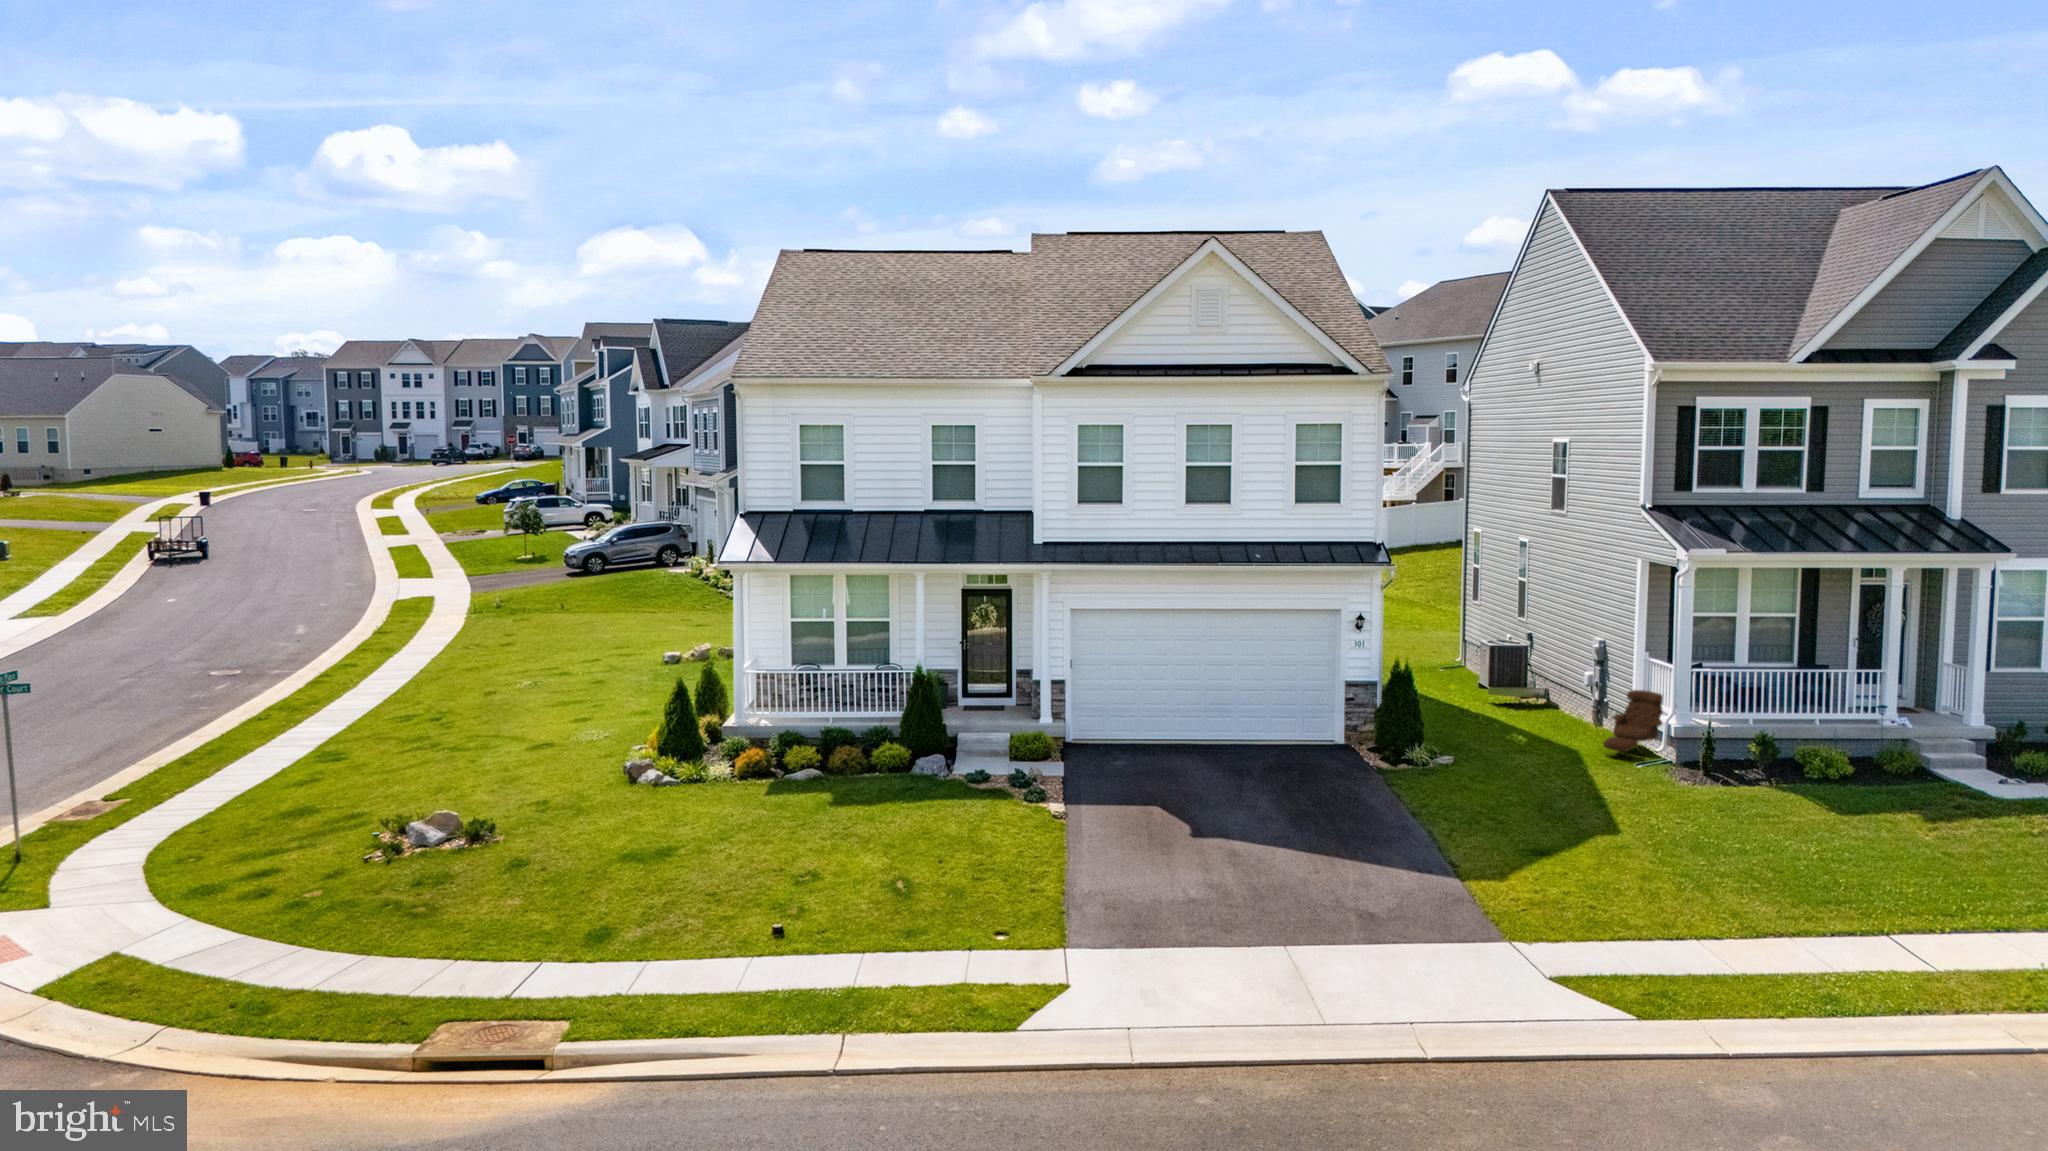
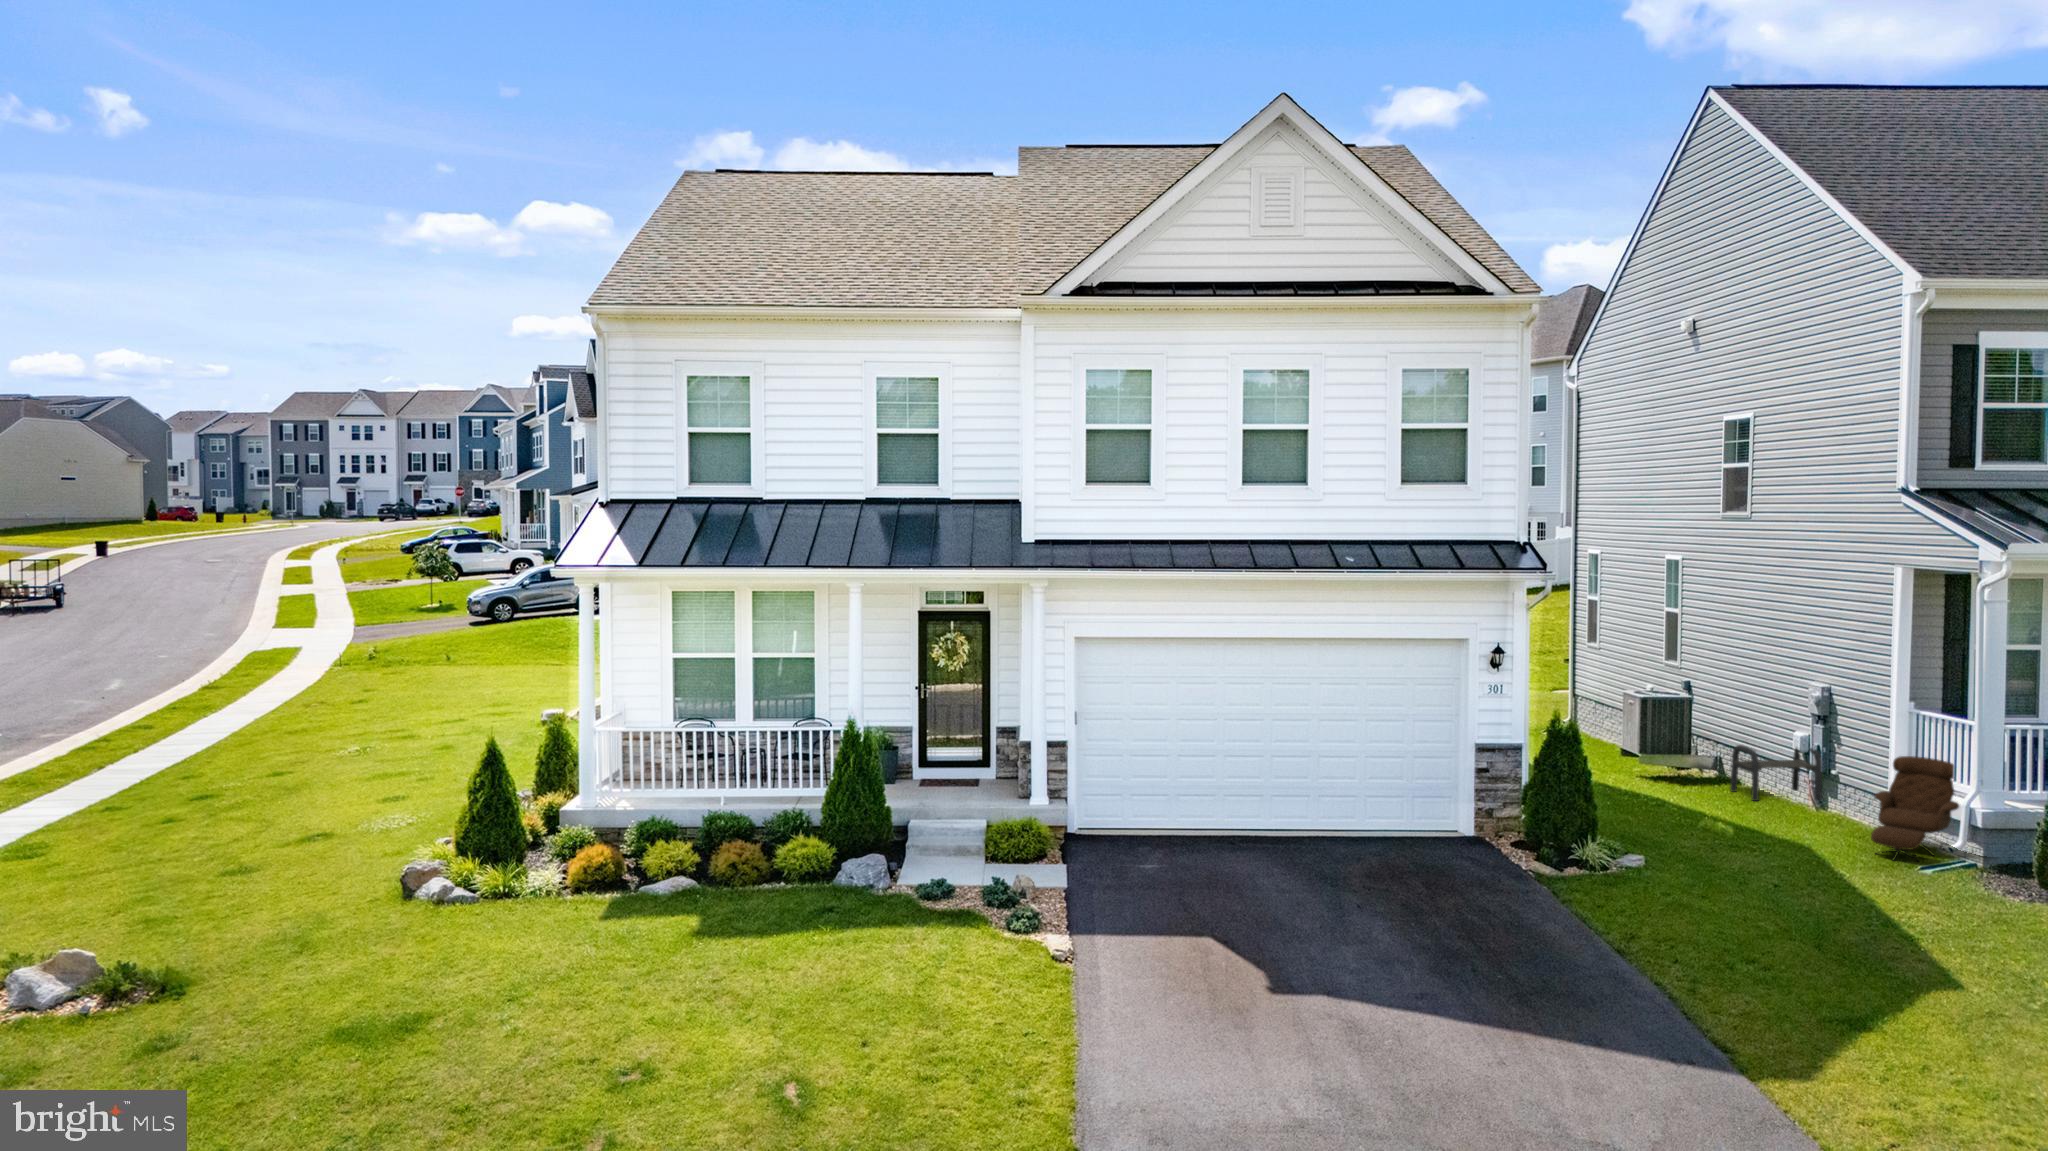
bench: none [1538,681,1598,721] -> present [1730,745,1822,801]

